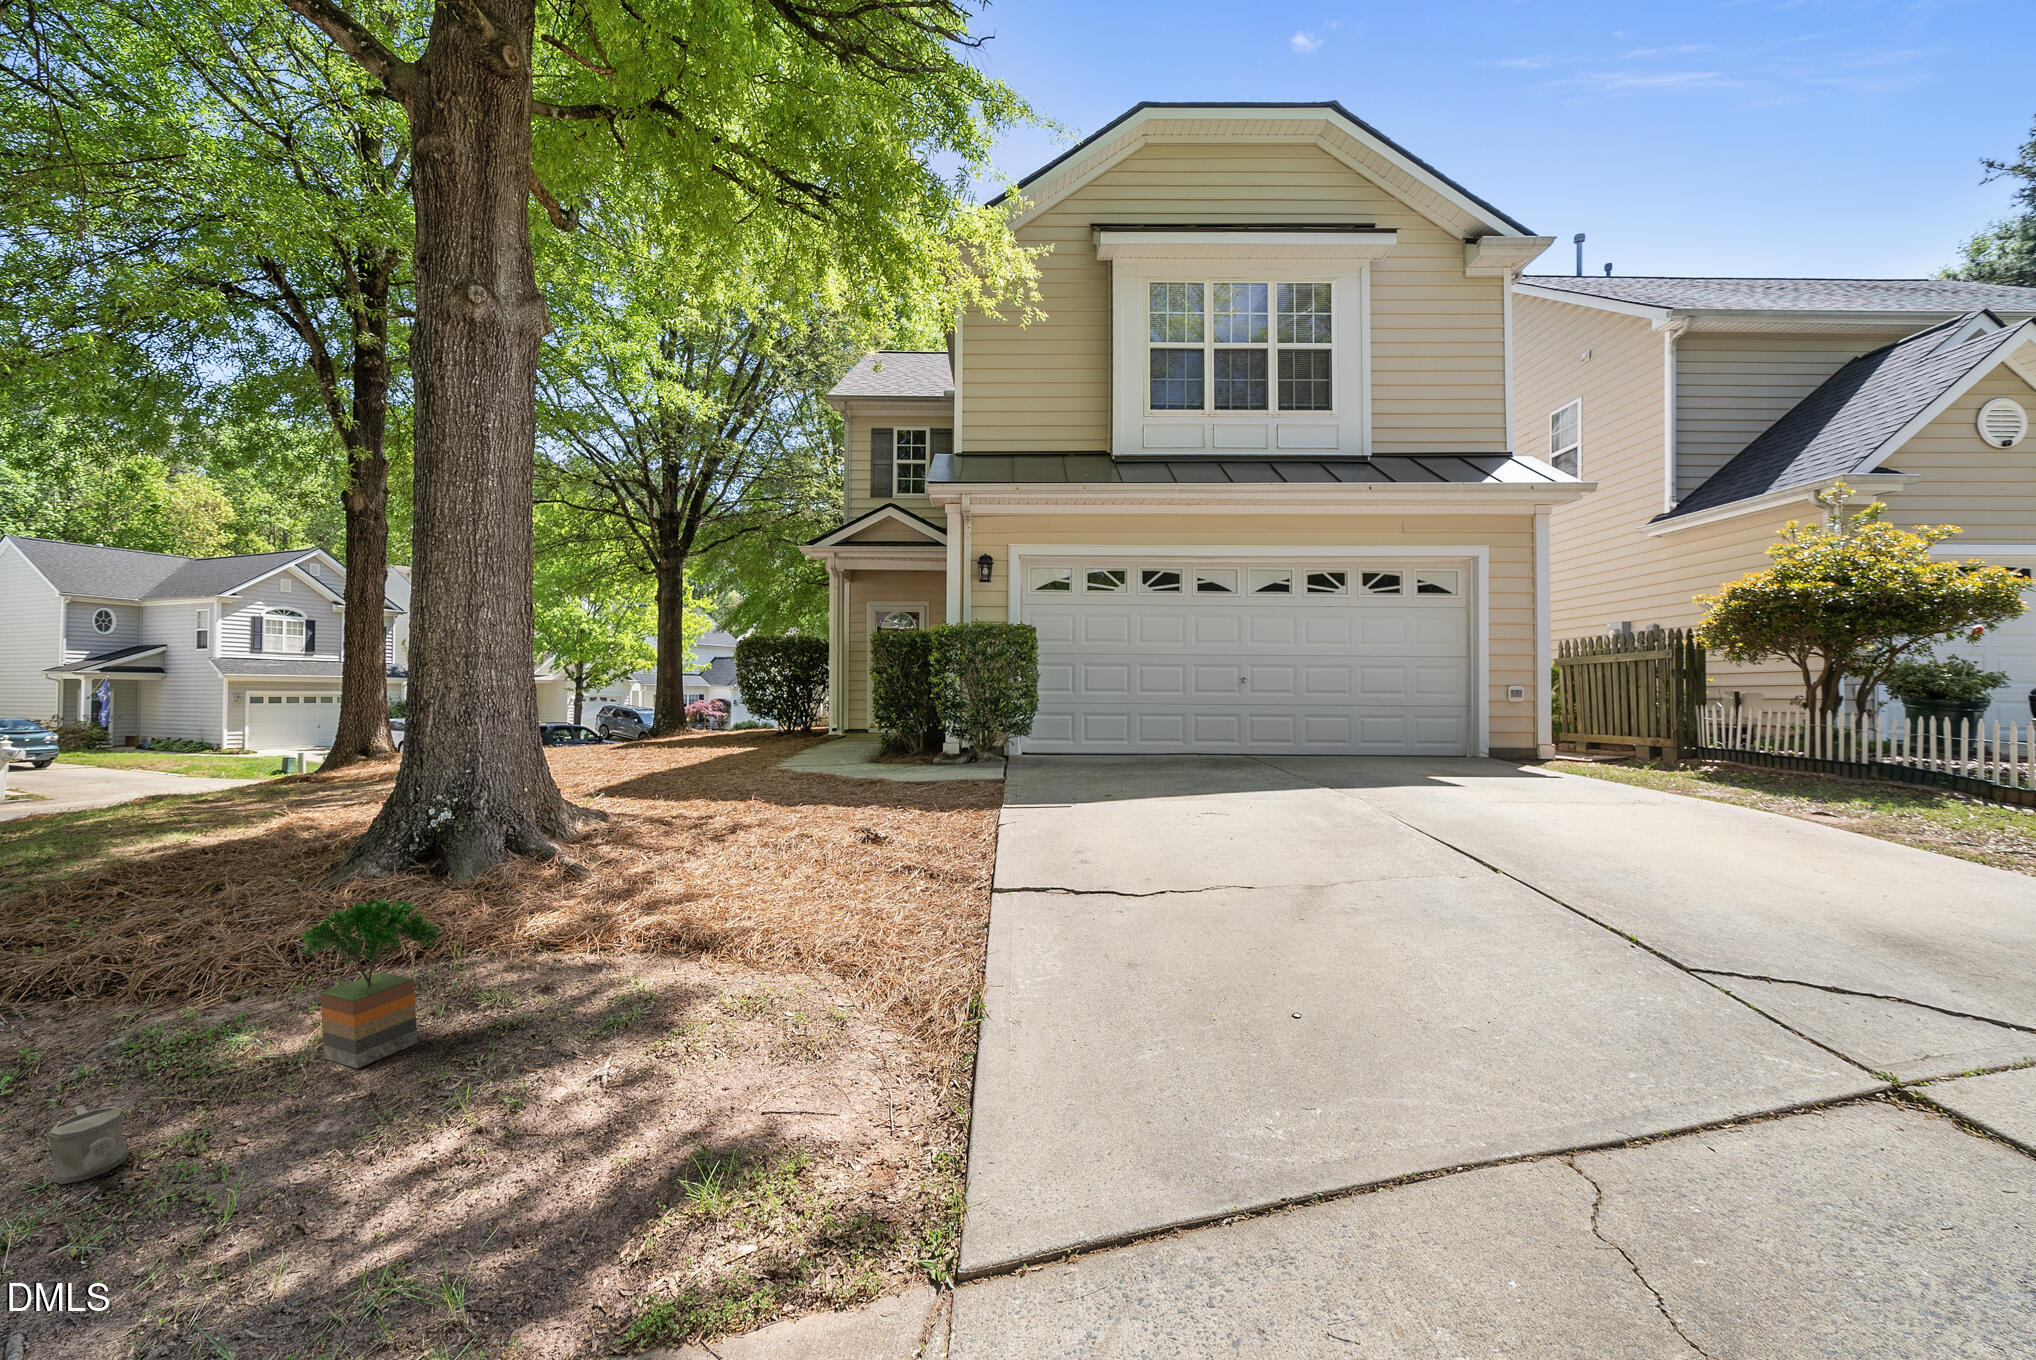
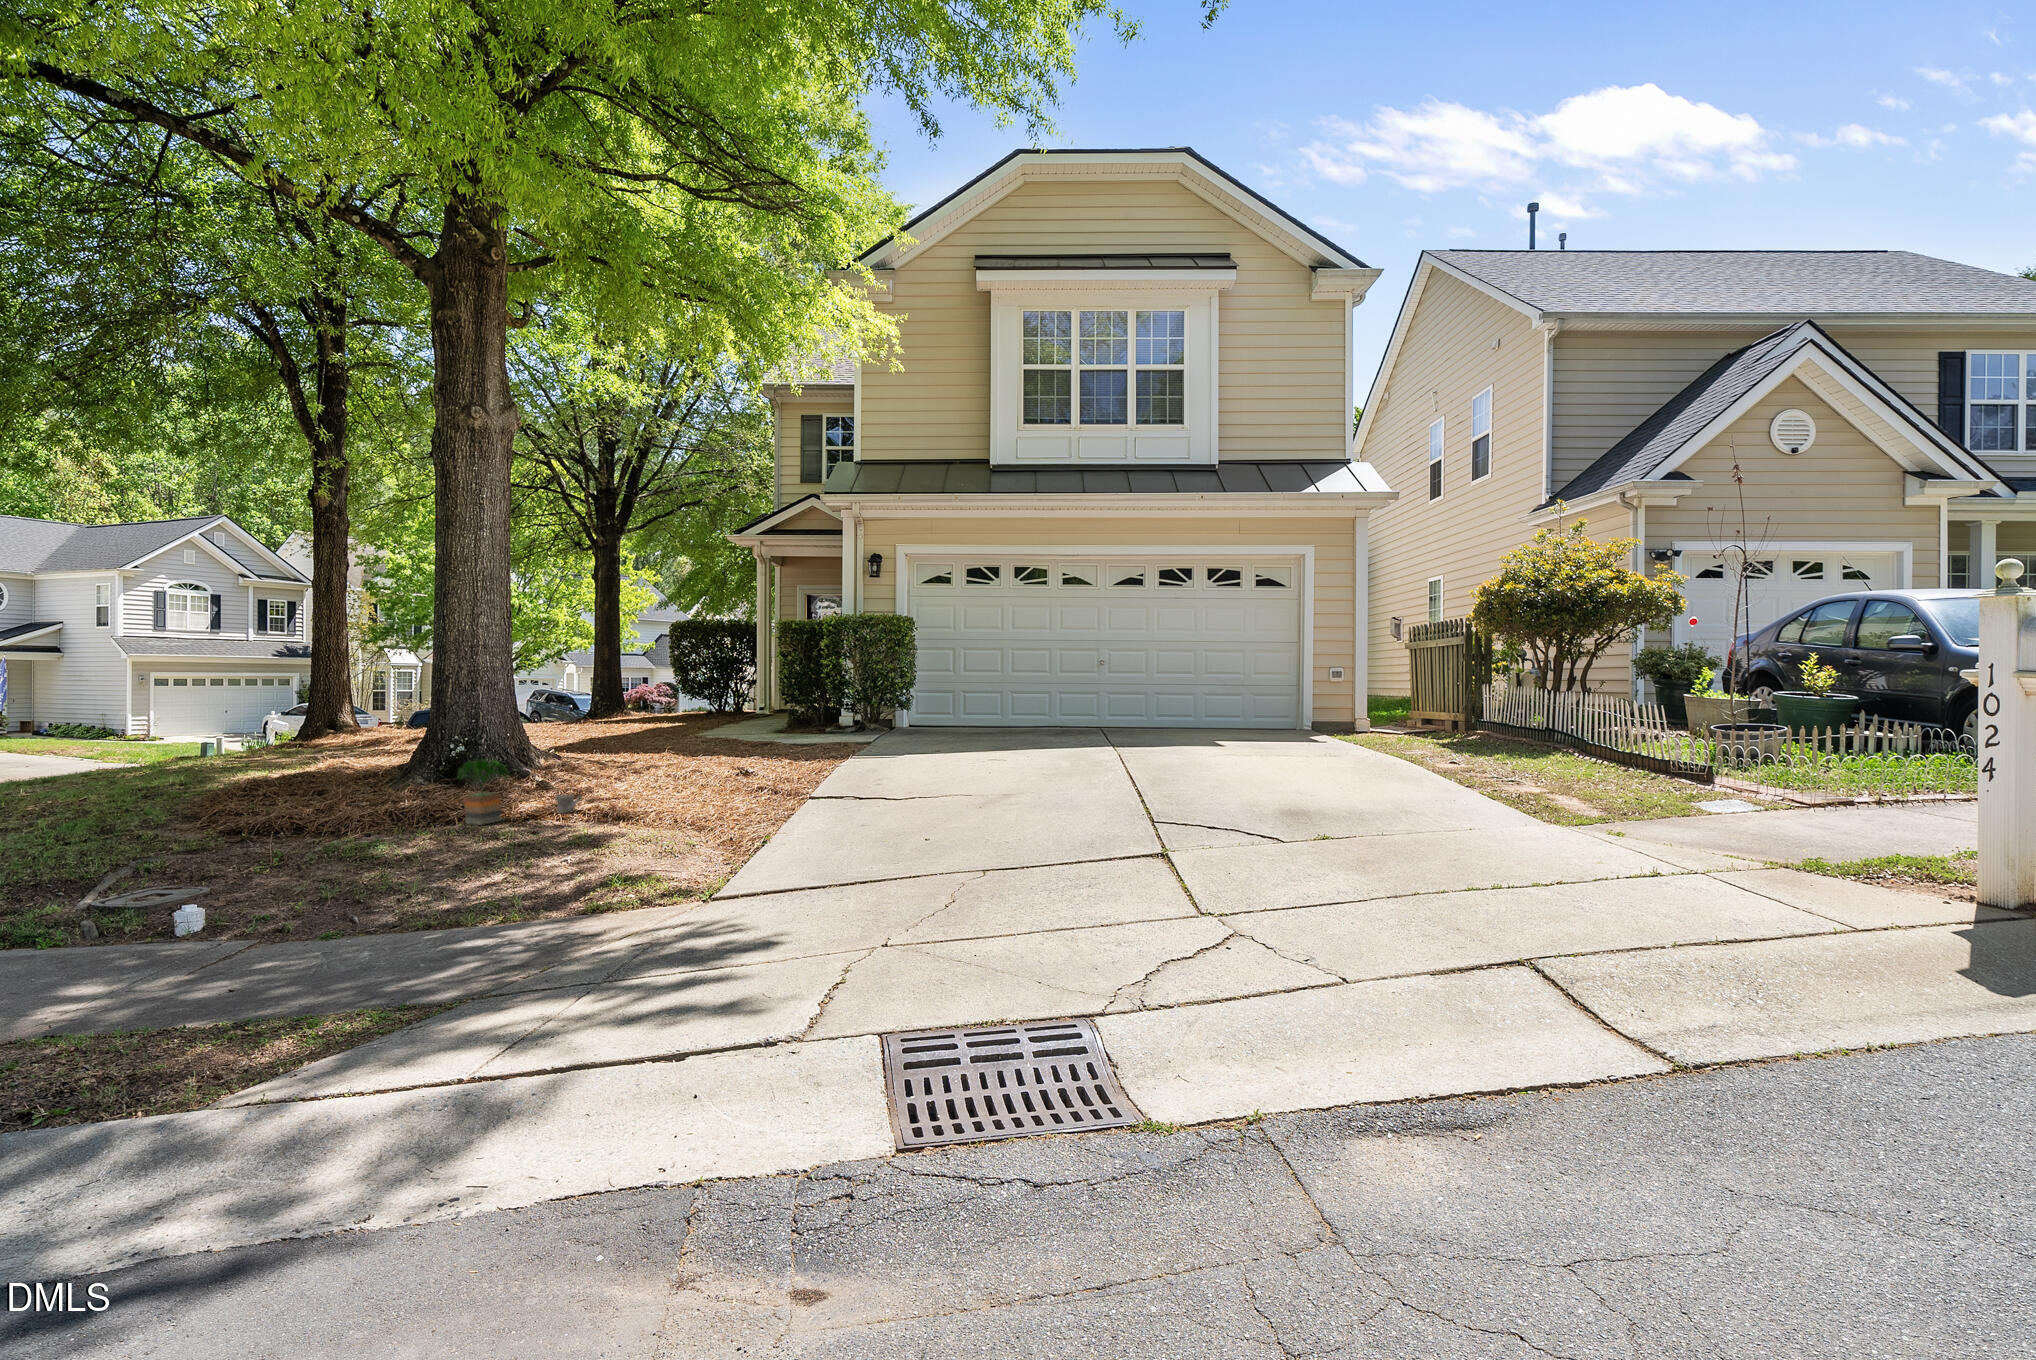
watering can: present [48,1105,128,1184] -> present [556,795,582,813]

